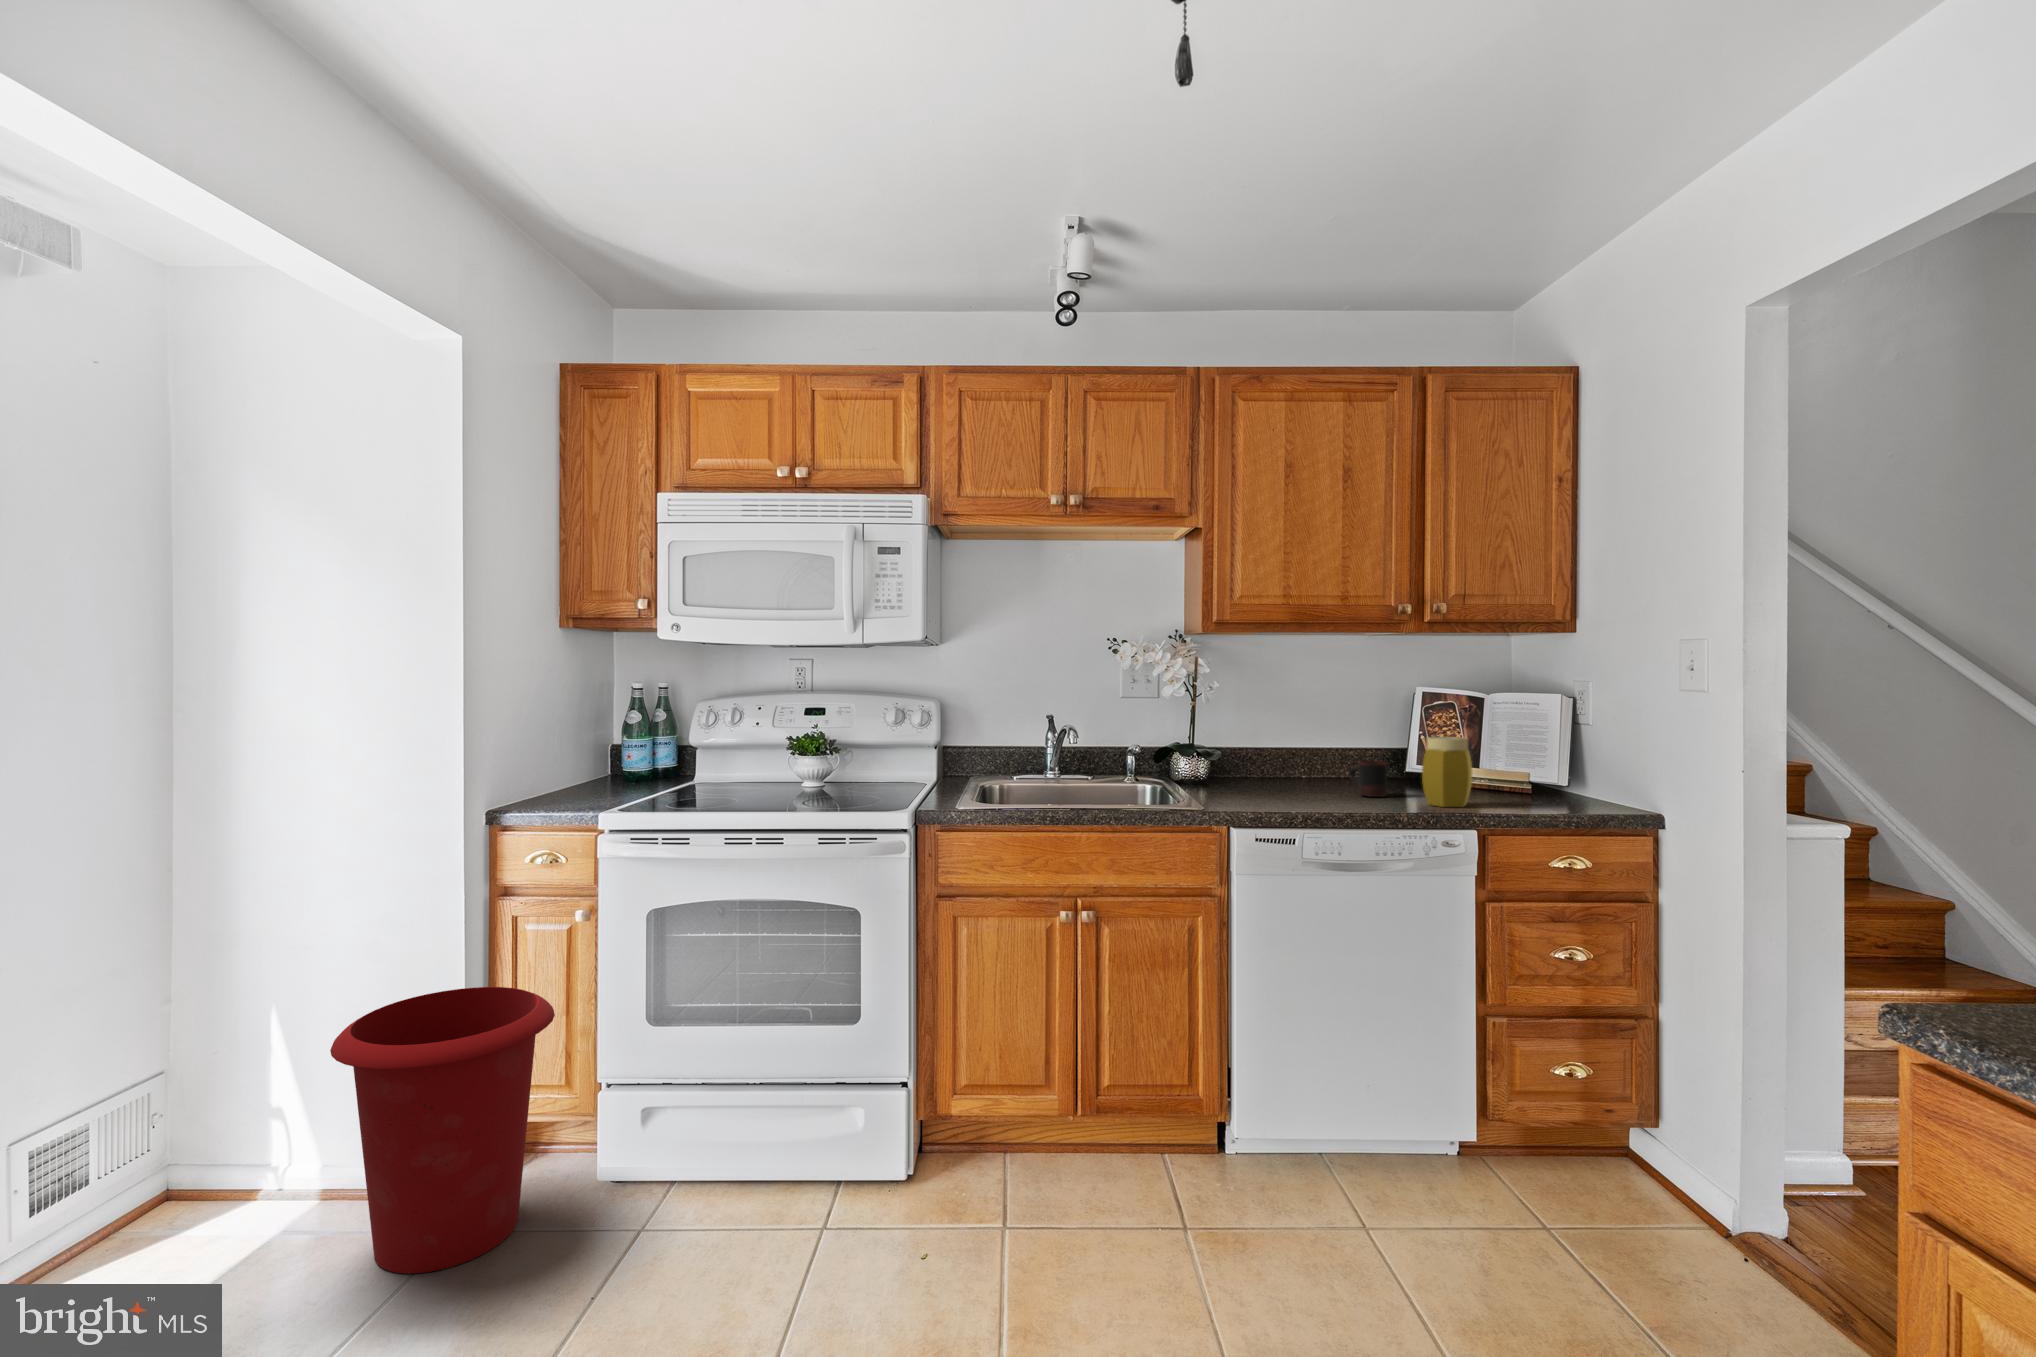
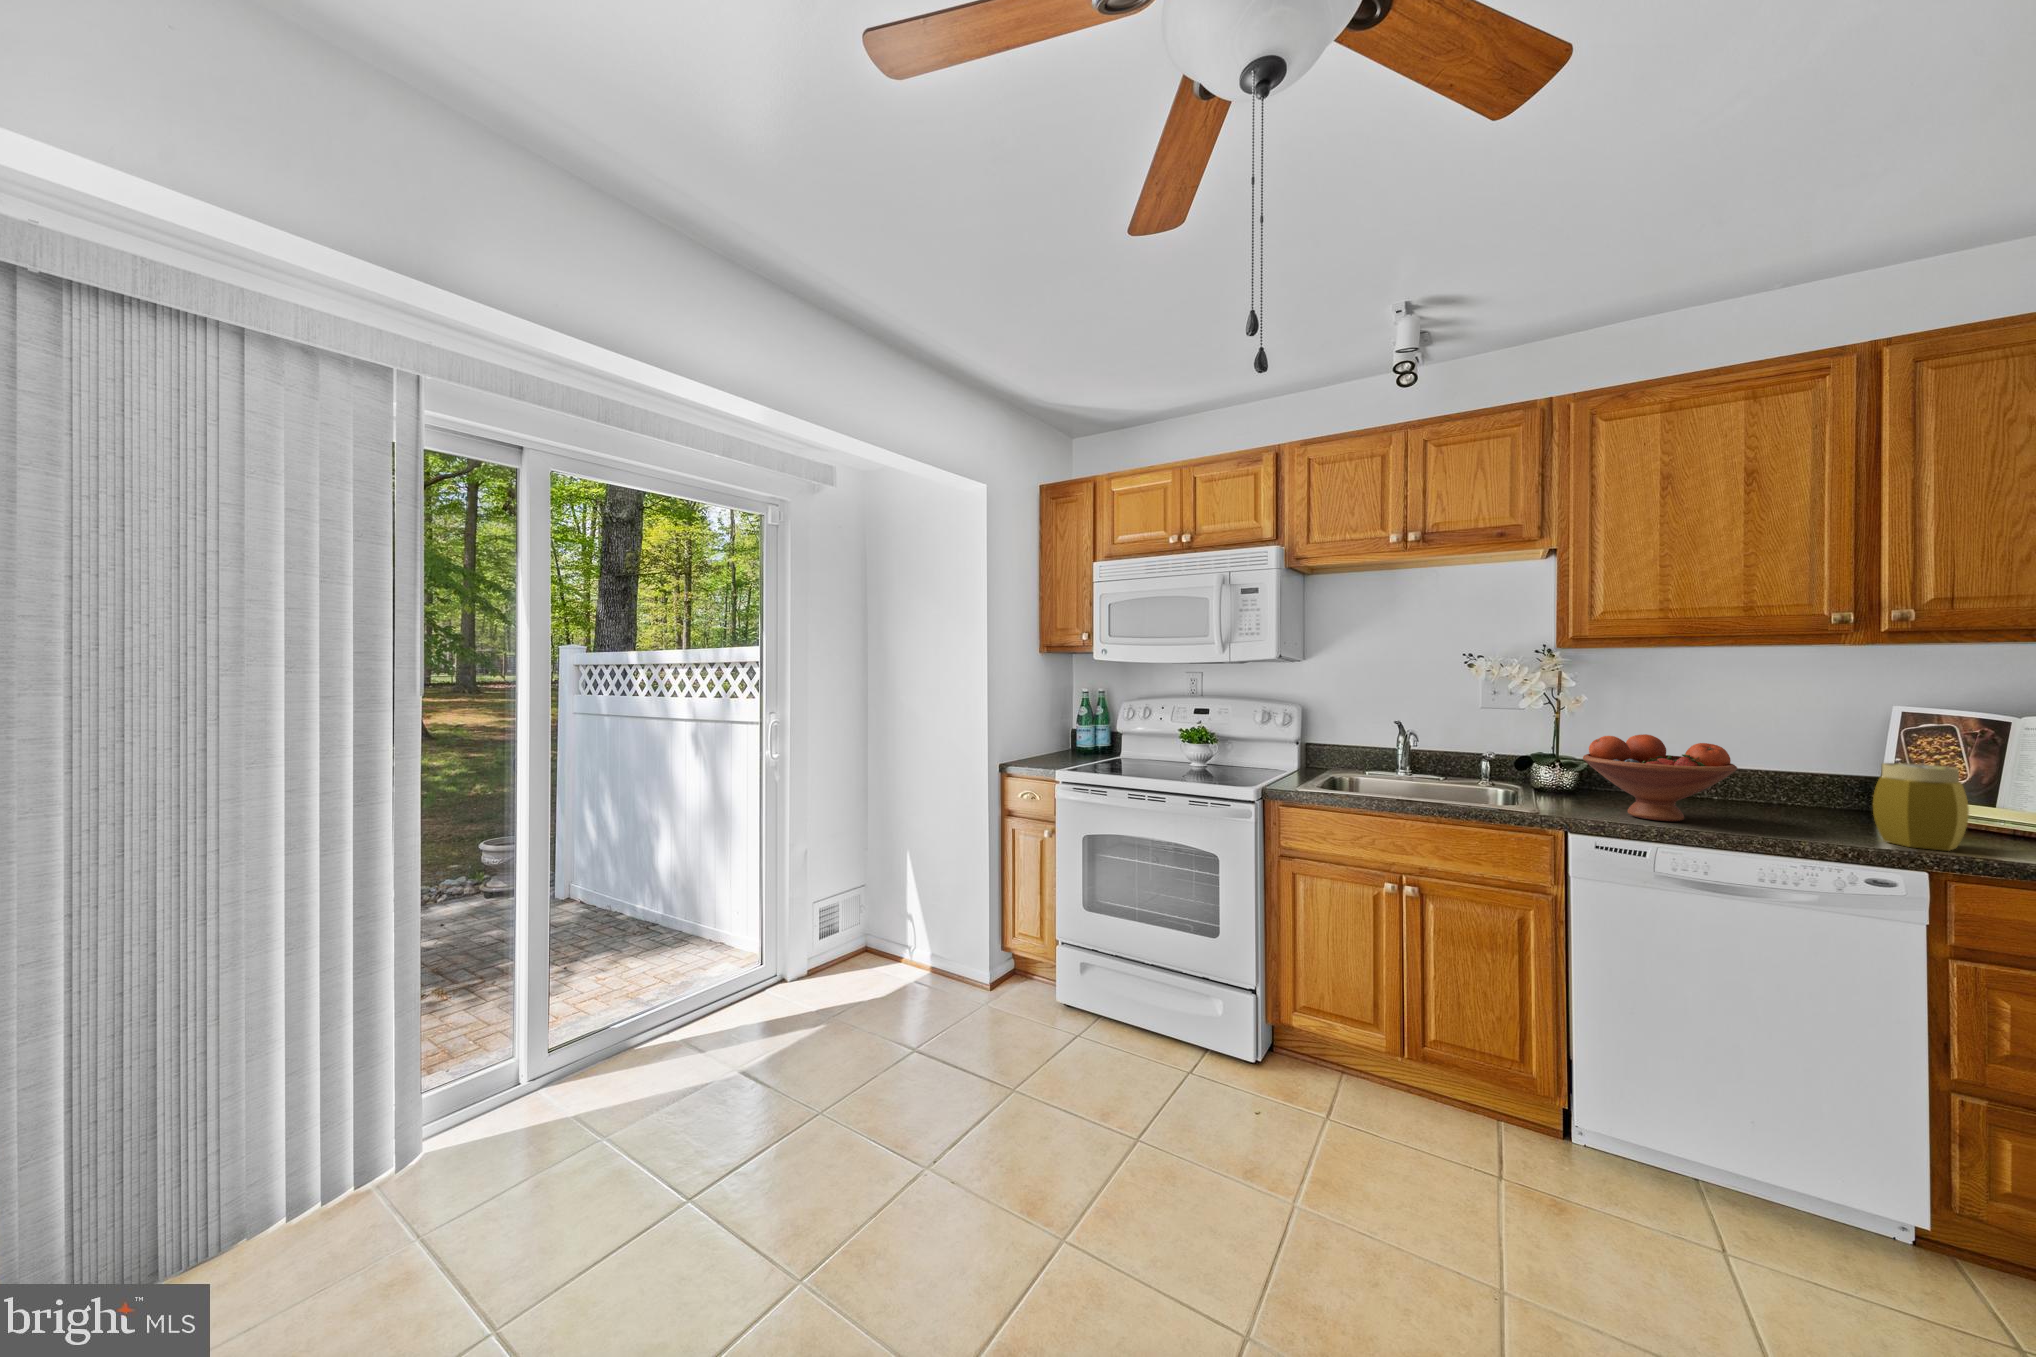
fruit bowl: none [1228,721,1340,805] -> present [1583,734,1737,821]
mug: present [1349,761,1388,797] -> none [1763,783,1823,825]
waste bin: present [330,987,555,1274] -> none [914,867,1025,1028]

